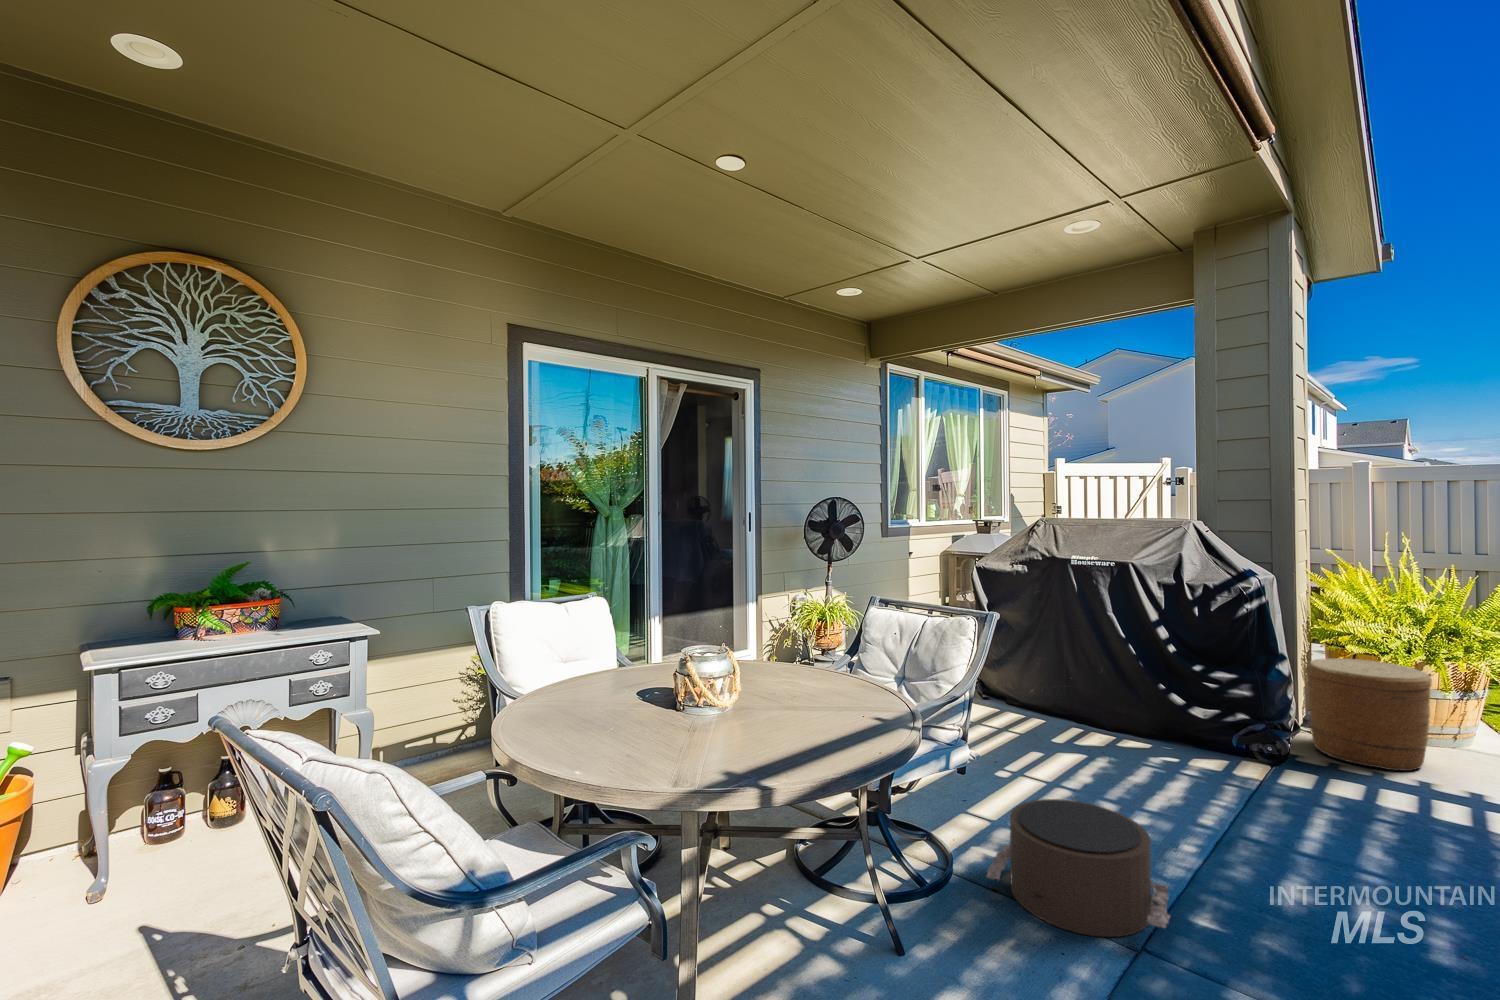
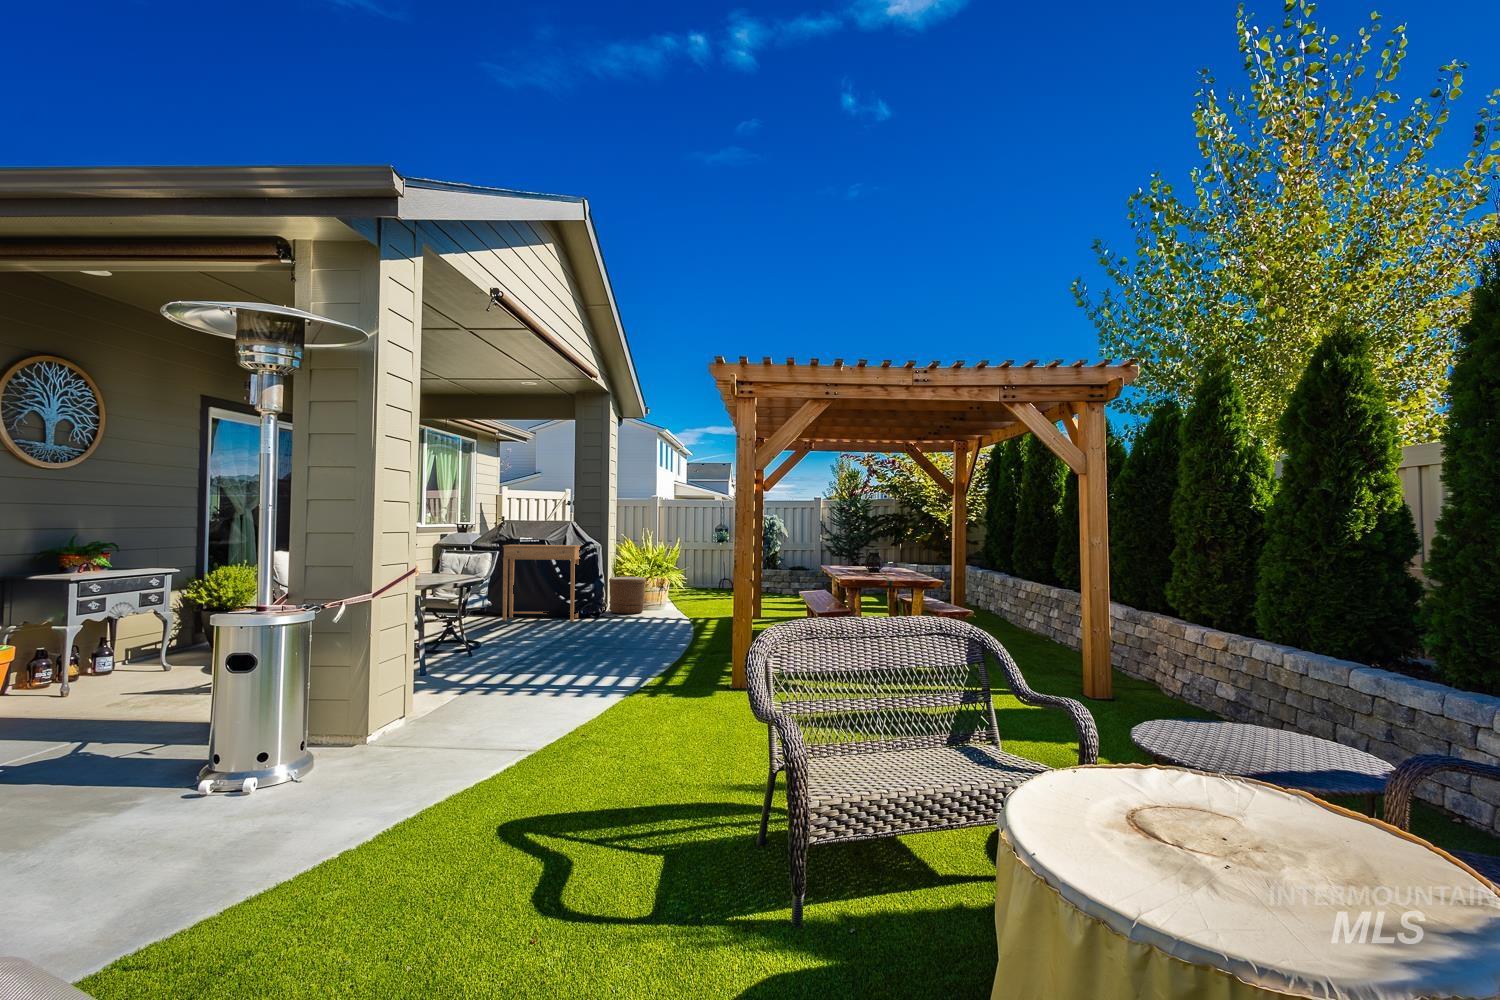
side table: none [1029,571,1226,777] -> present [502,545,580,621]
pouf: present [987,799,1170,937] -> none [497,616,554,647]

